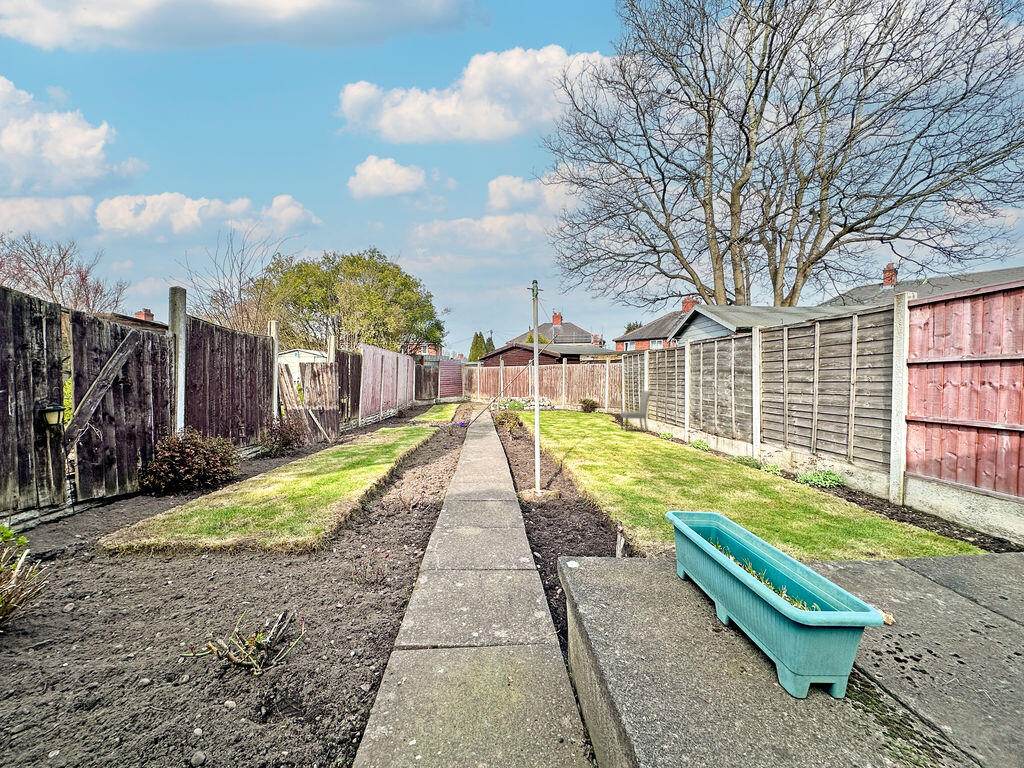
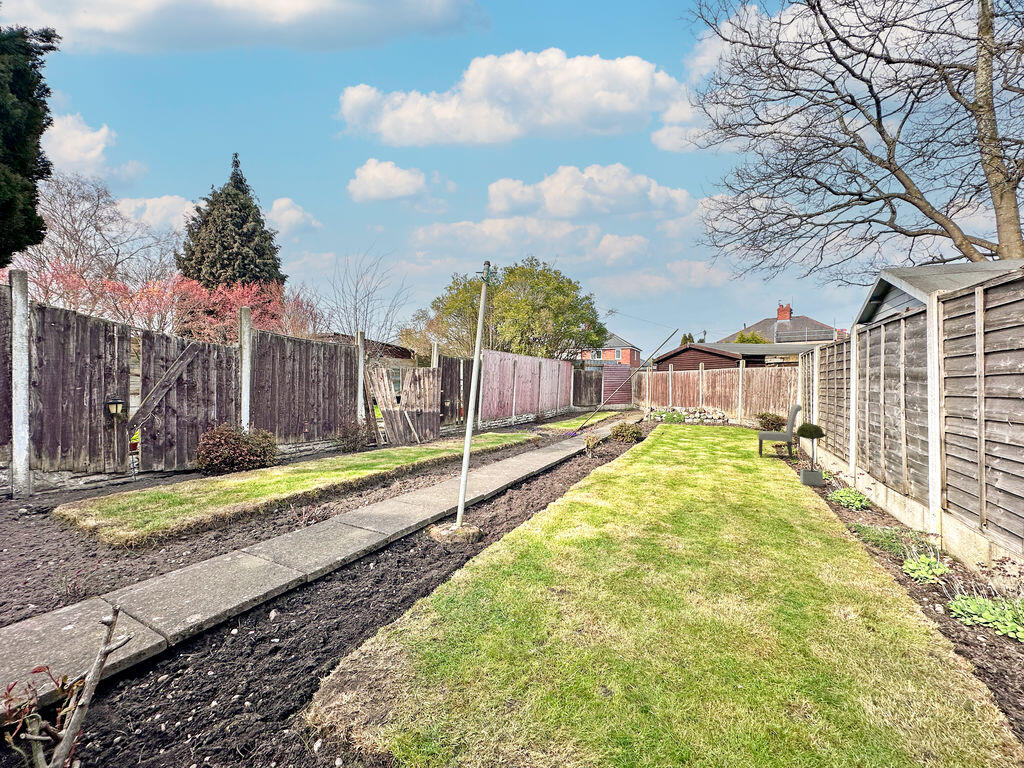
potted tree: none [678,402,697,447] -> present [797,422,827,486]

